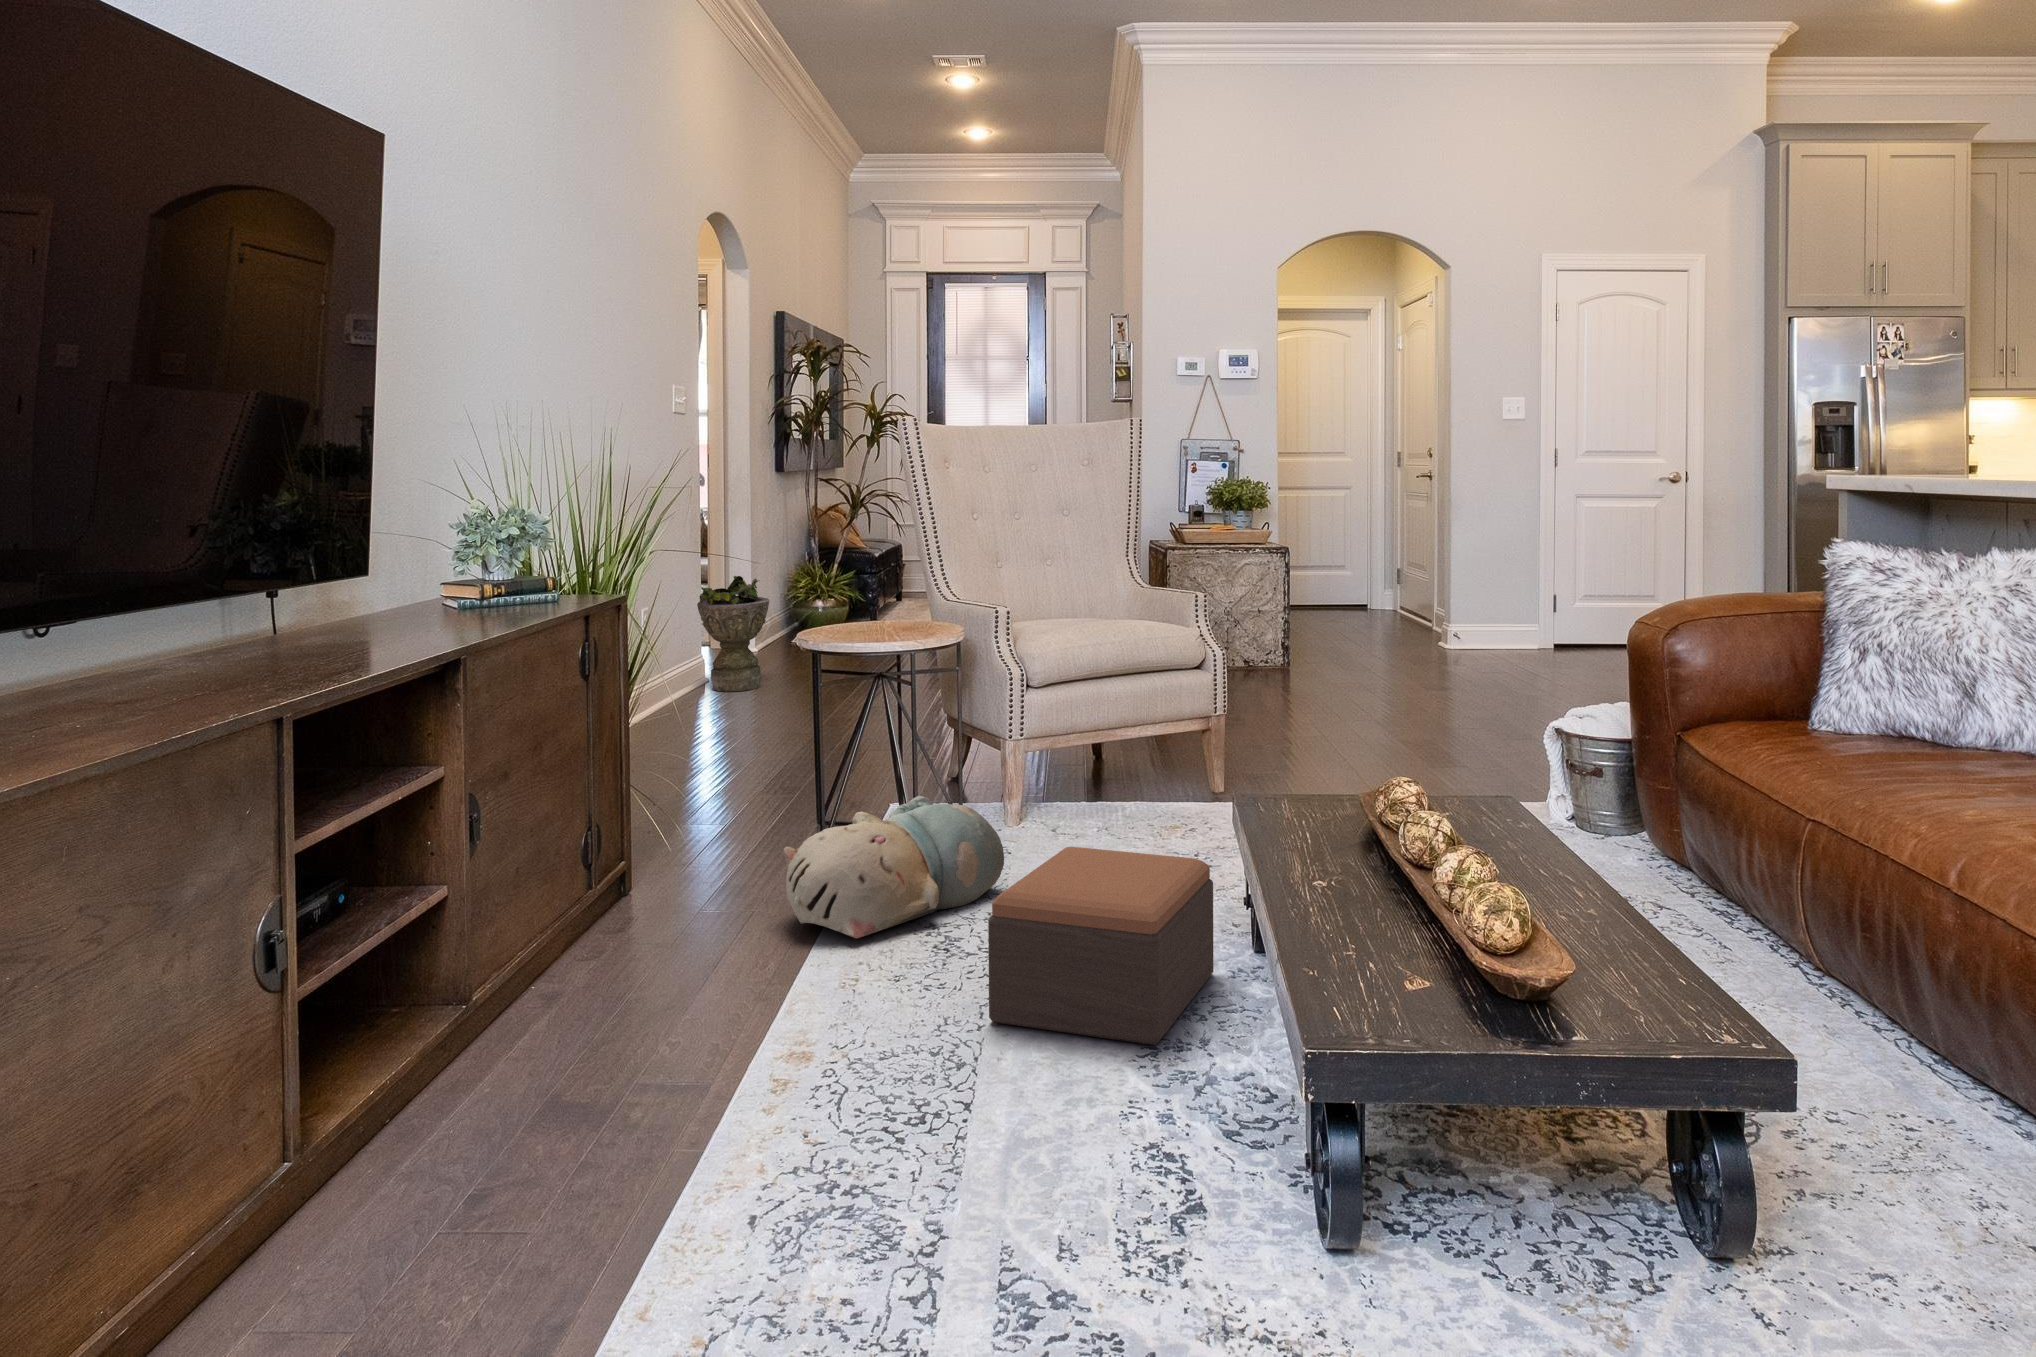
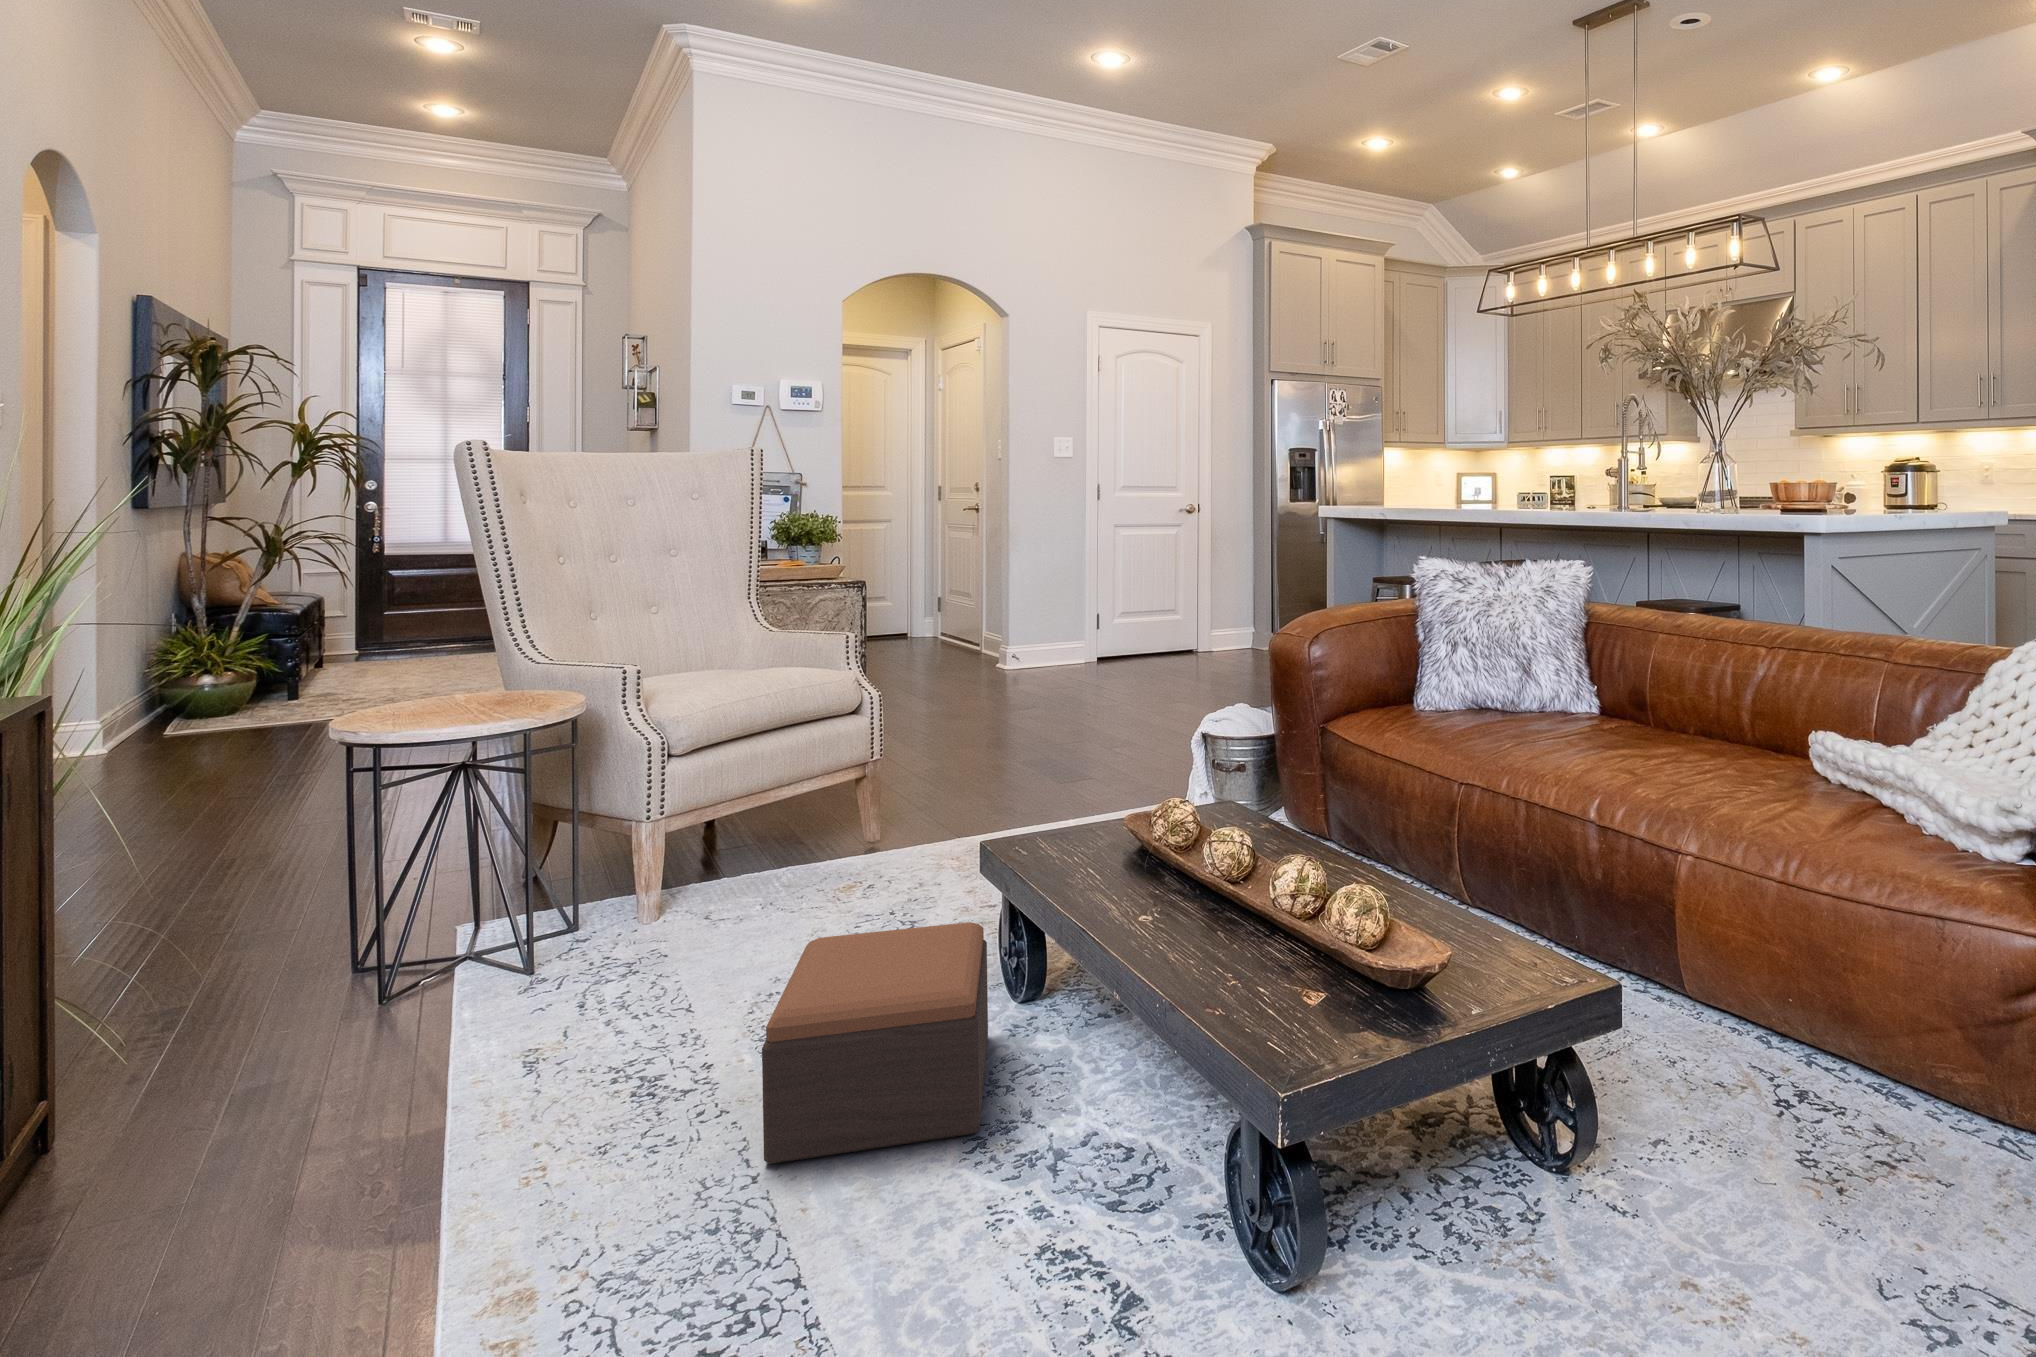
planter: present [697,576,769,692] -> none [33,656,166,812]
plush toy: present [784,796,1004,938] -> none [383,911,686,1112]

